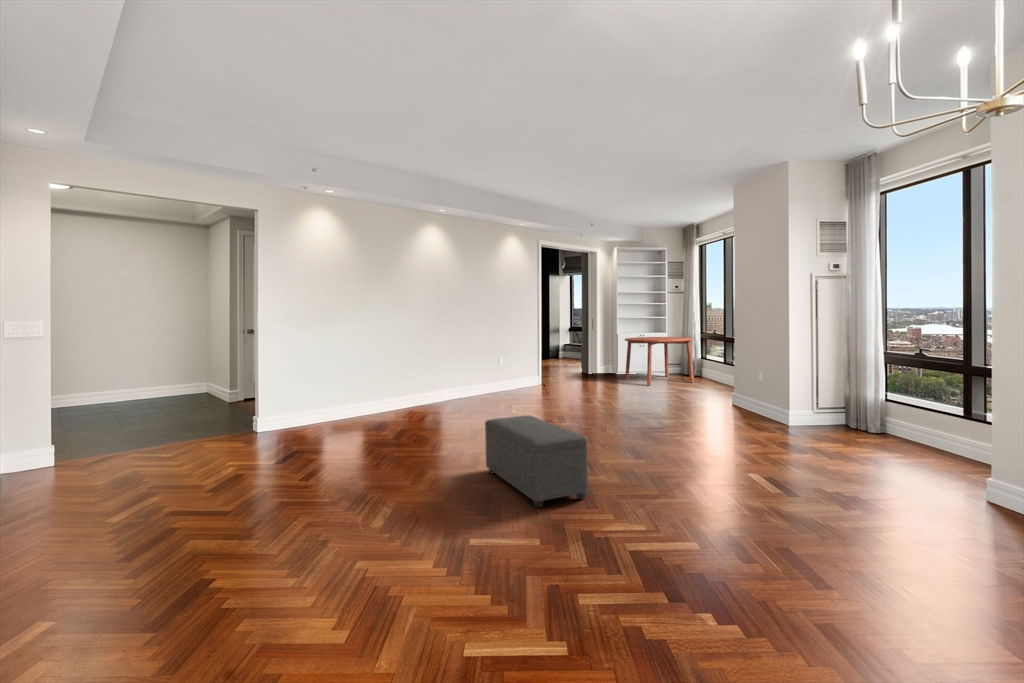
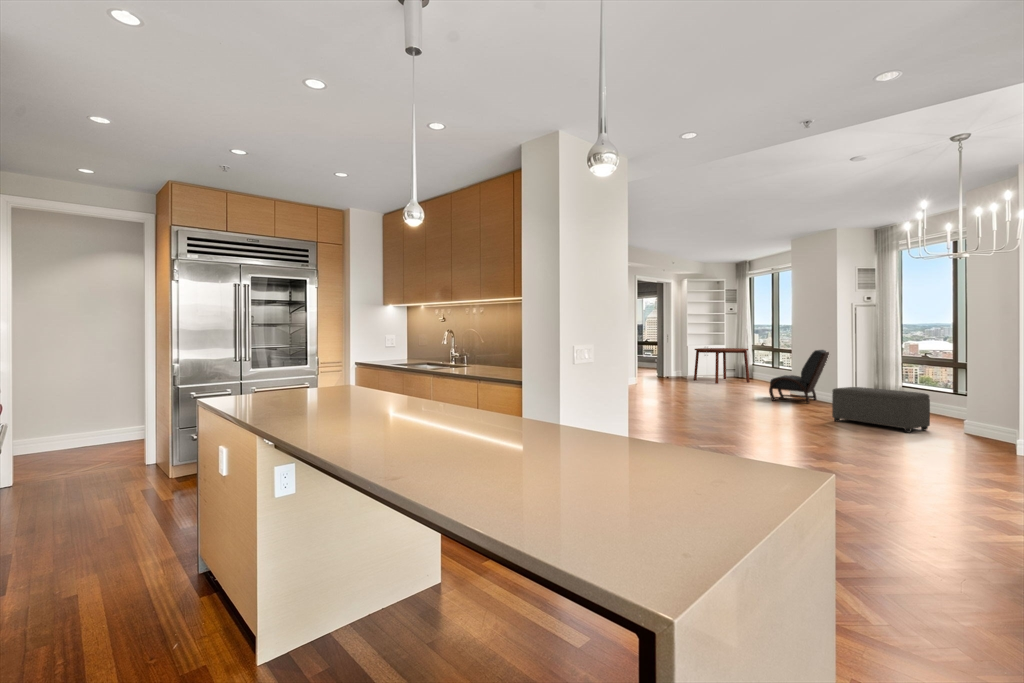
lounge chair: none [694,344,783,424] -> present [769,350,829,403]
ottoman: present [485,415,588,508] -> present [832,387,930,433]

